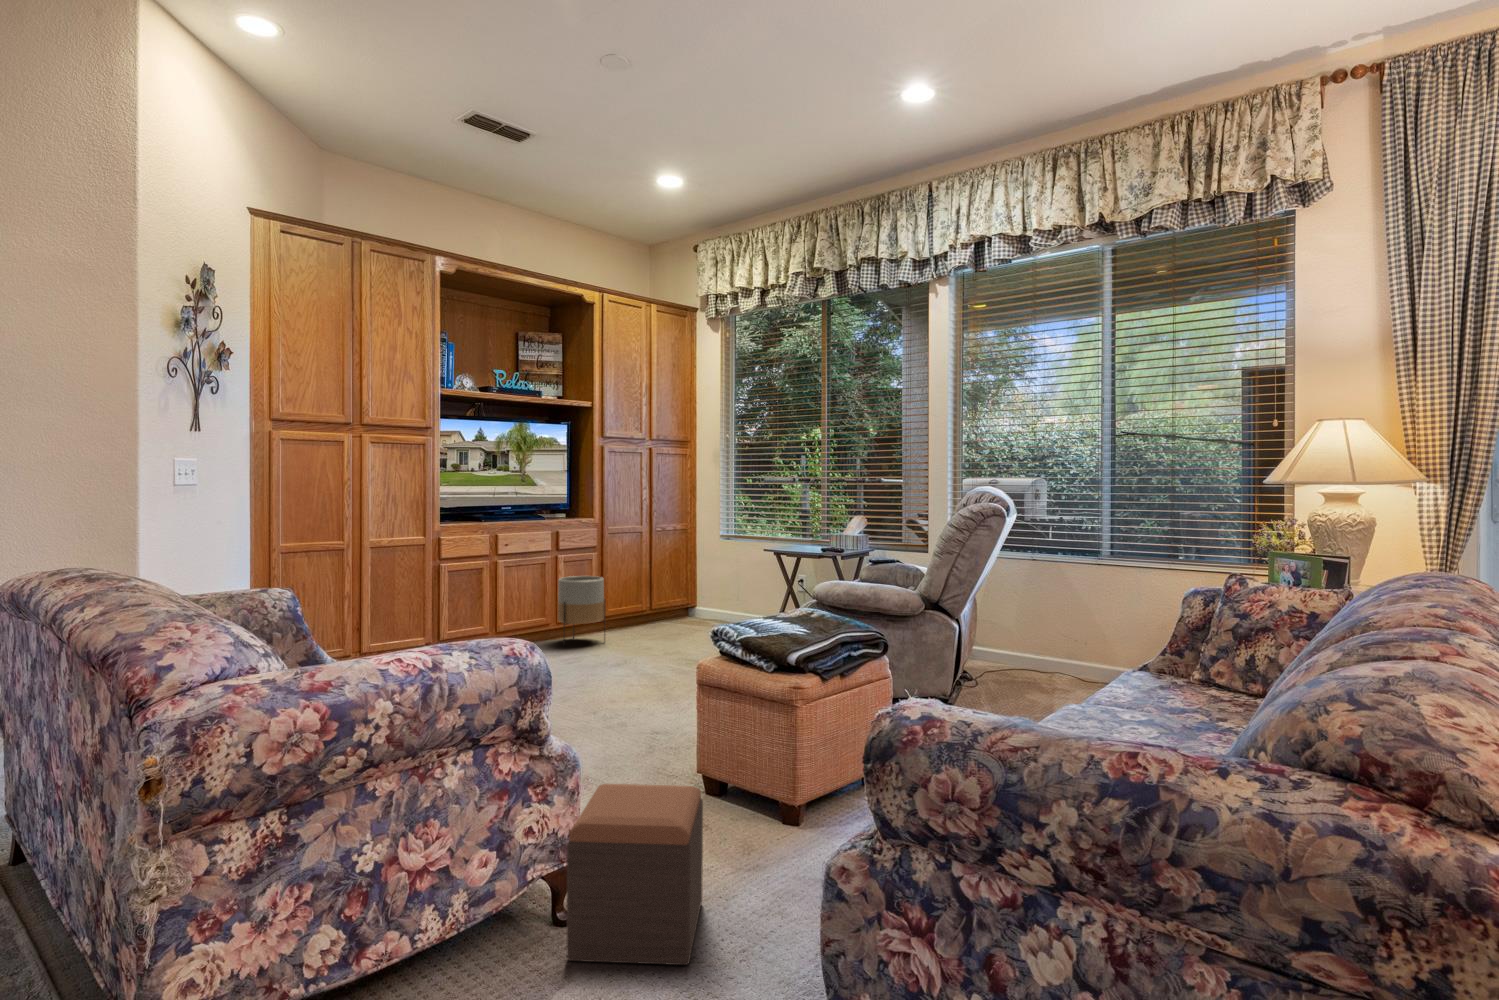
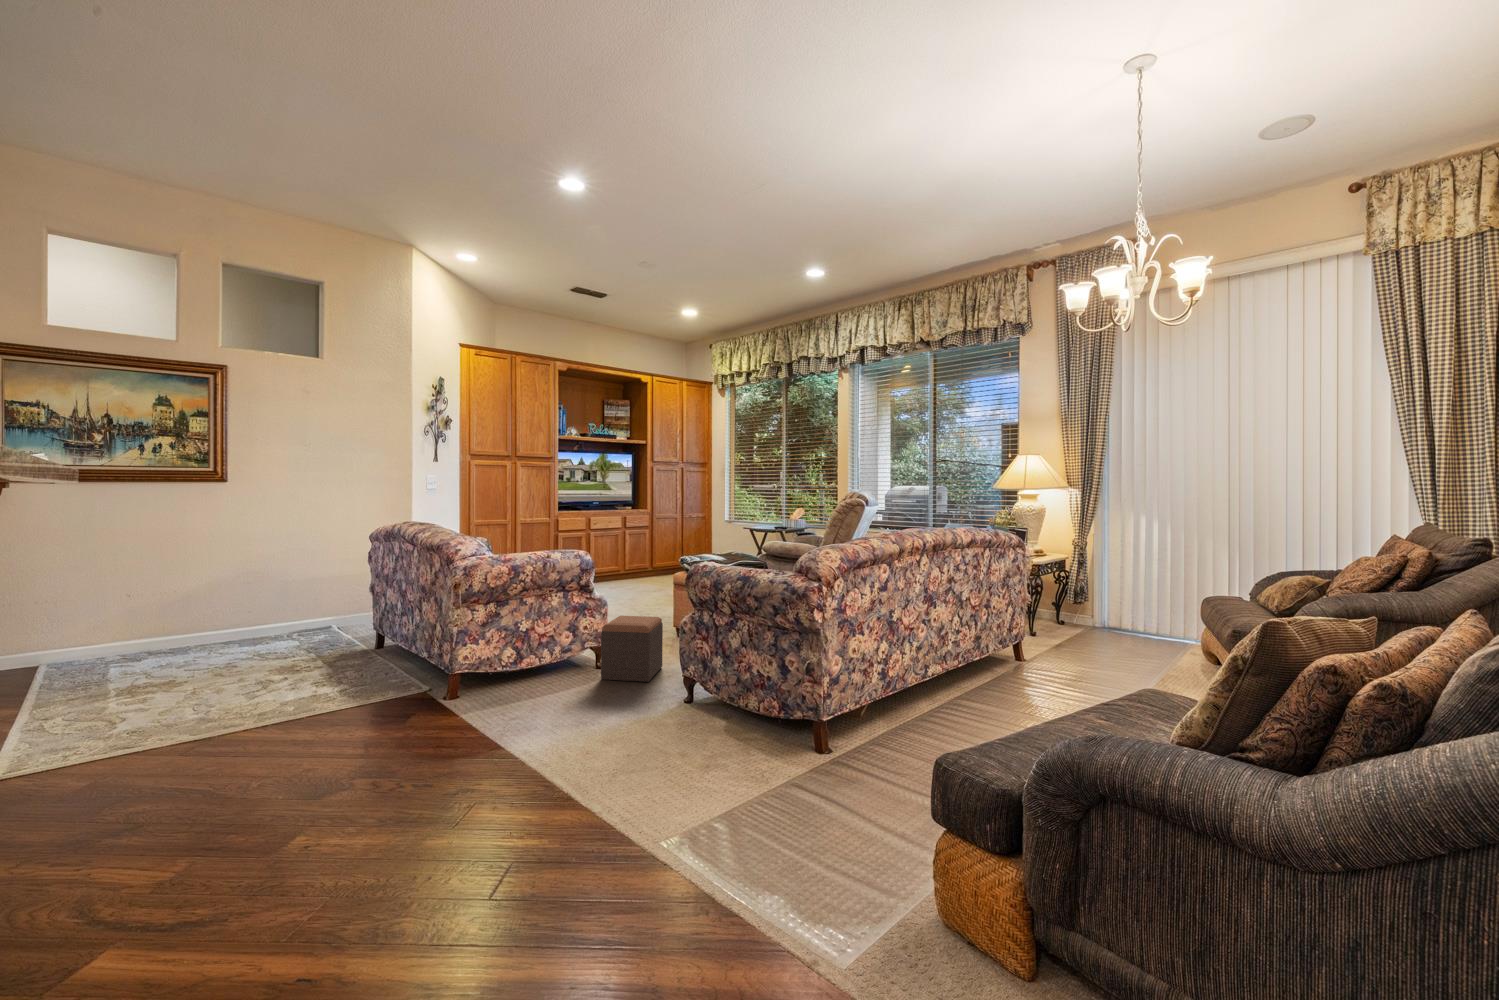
planter: present [558,576,605,643] -> none [625,542,652,582]

